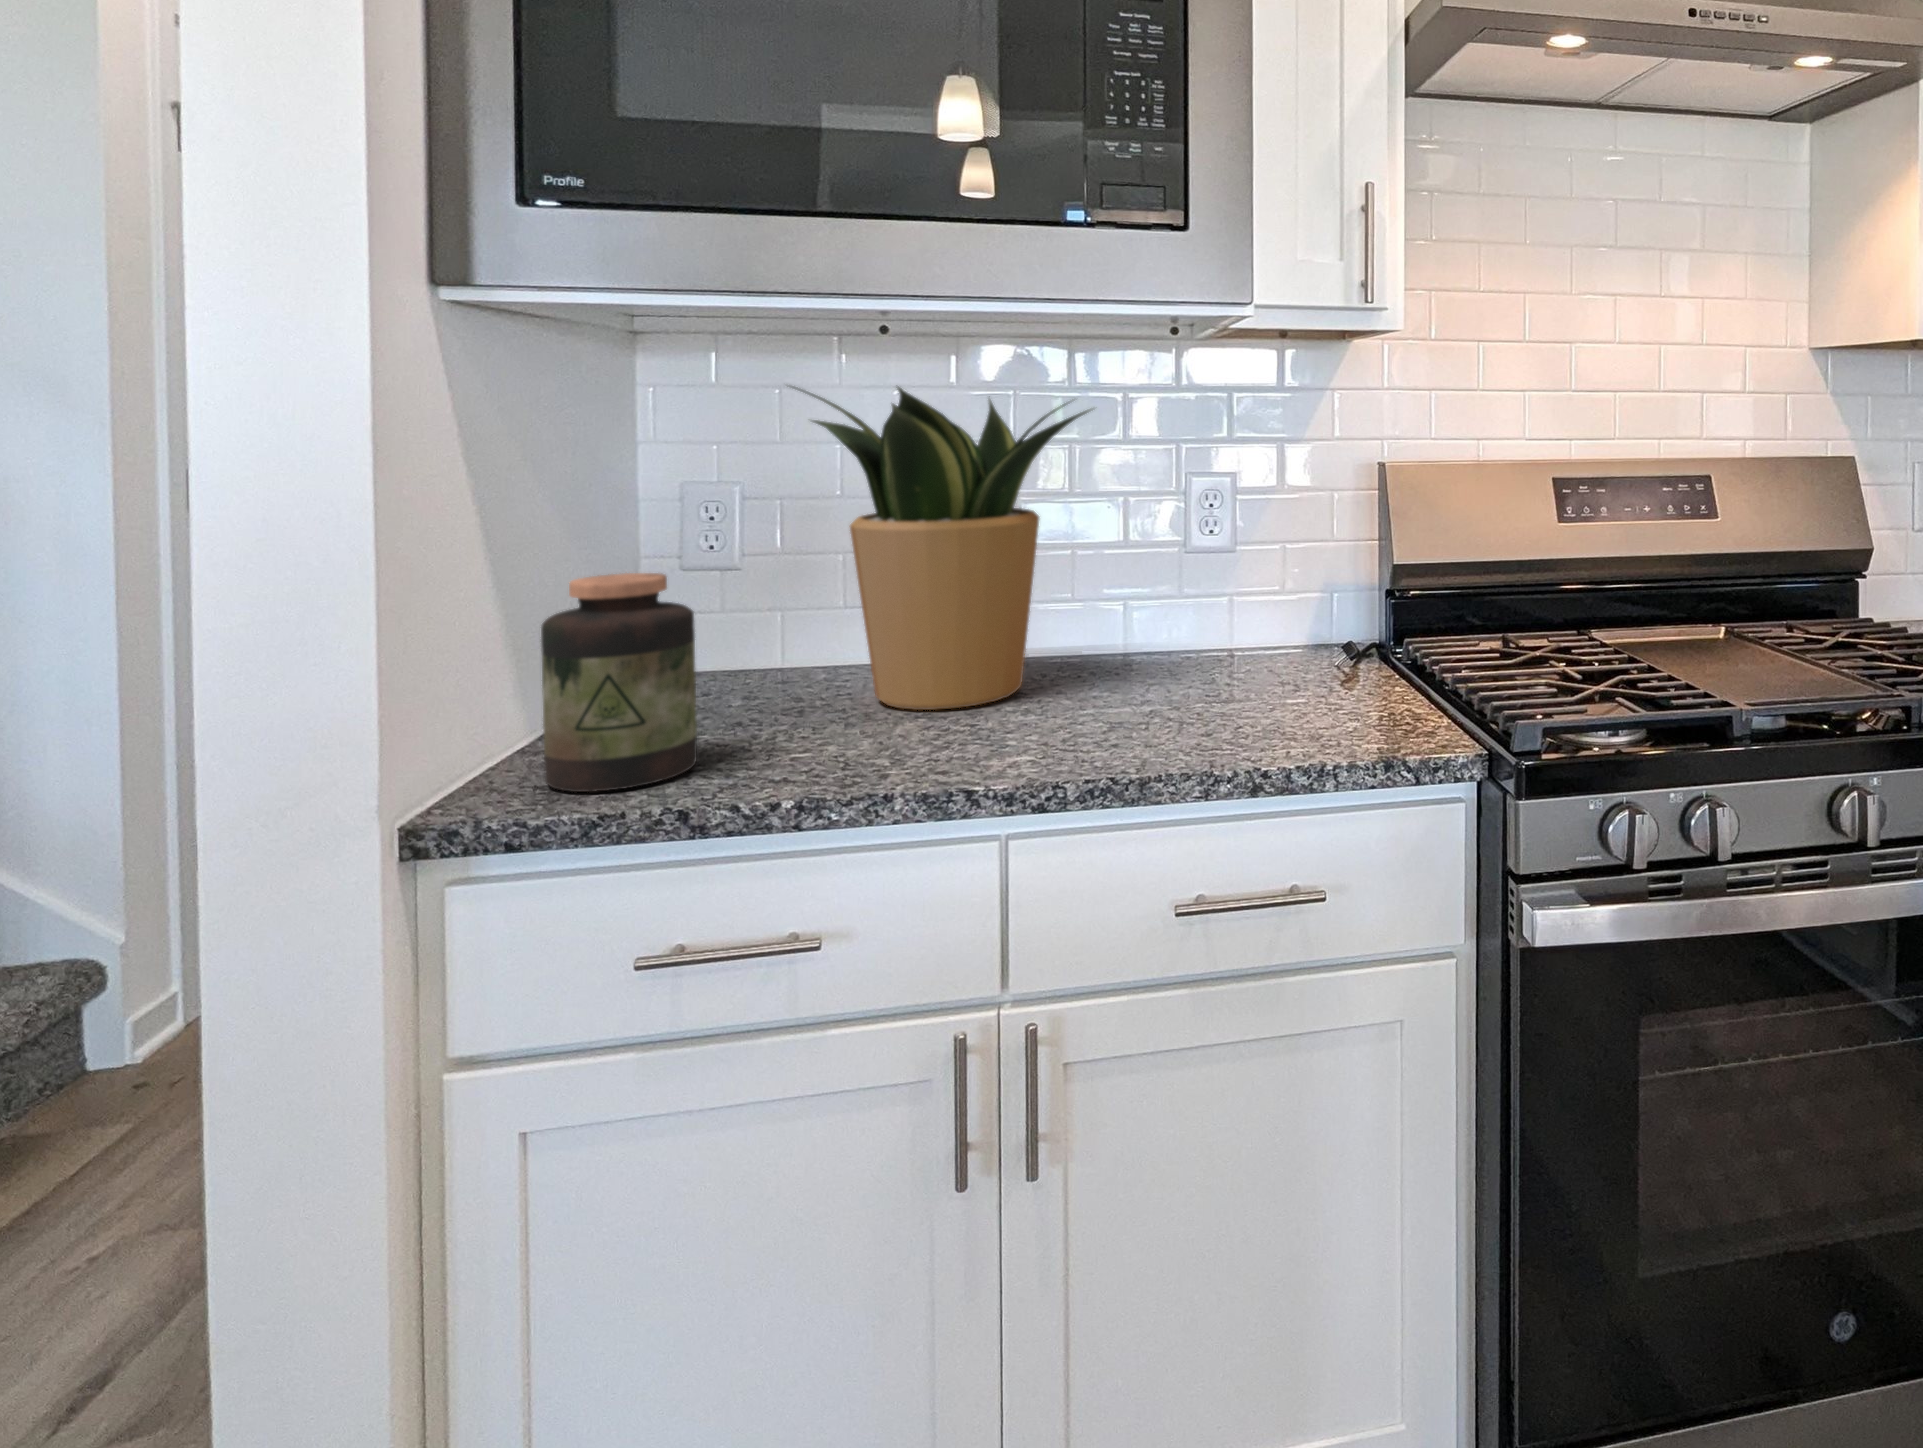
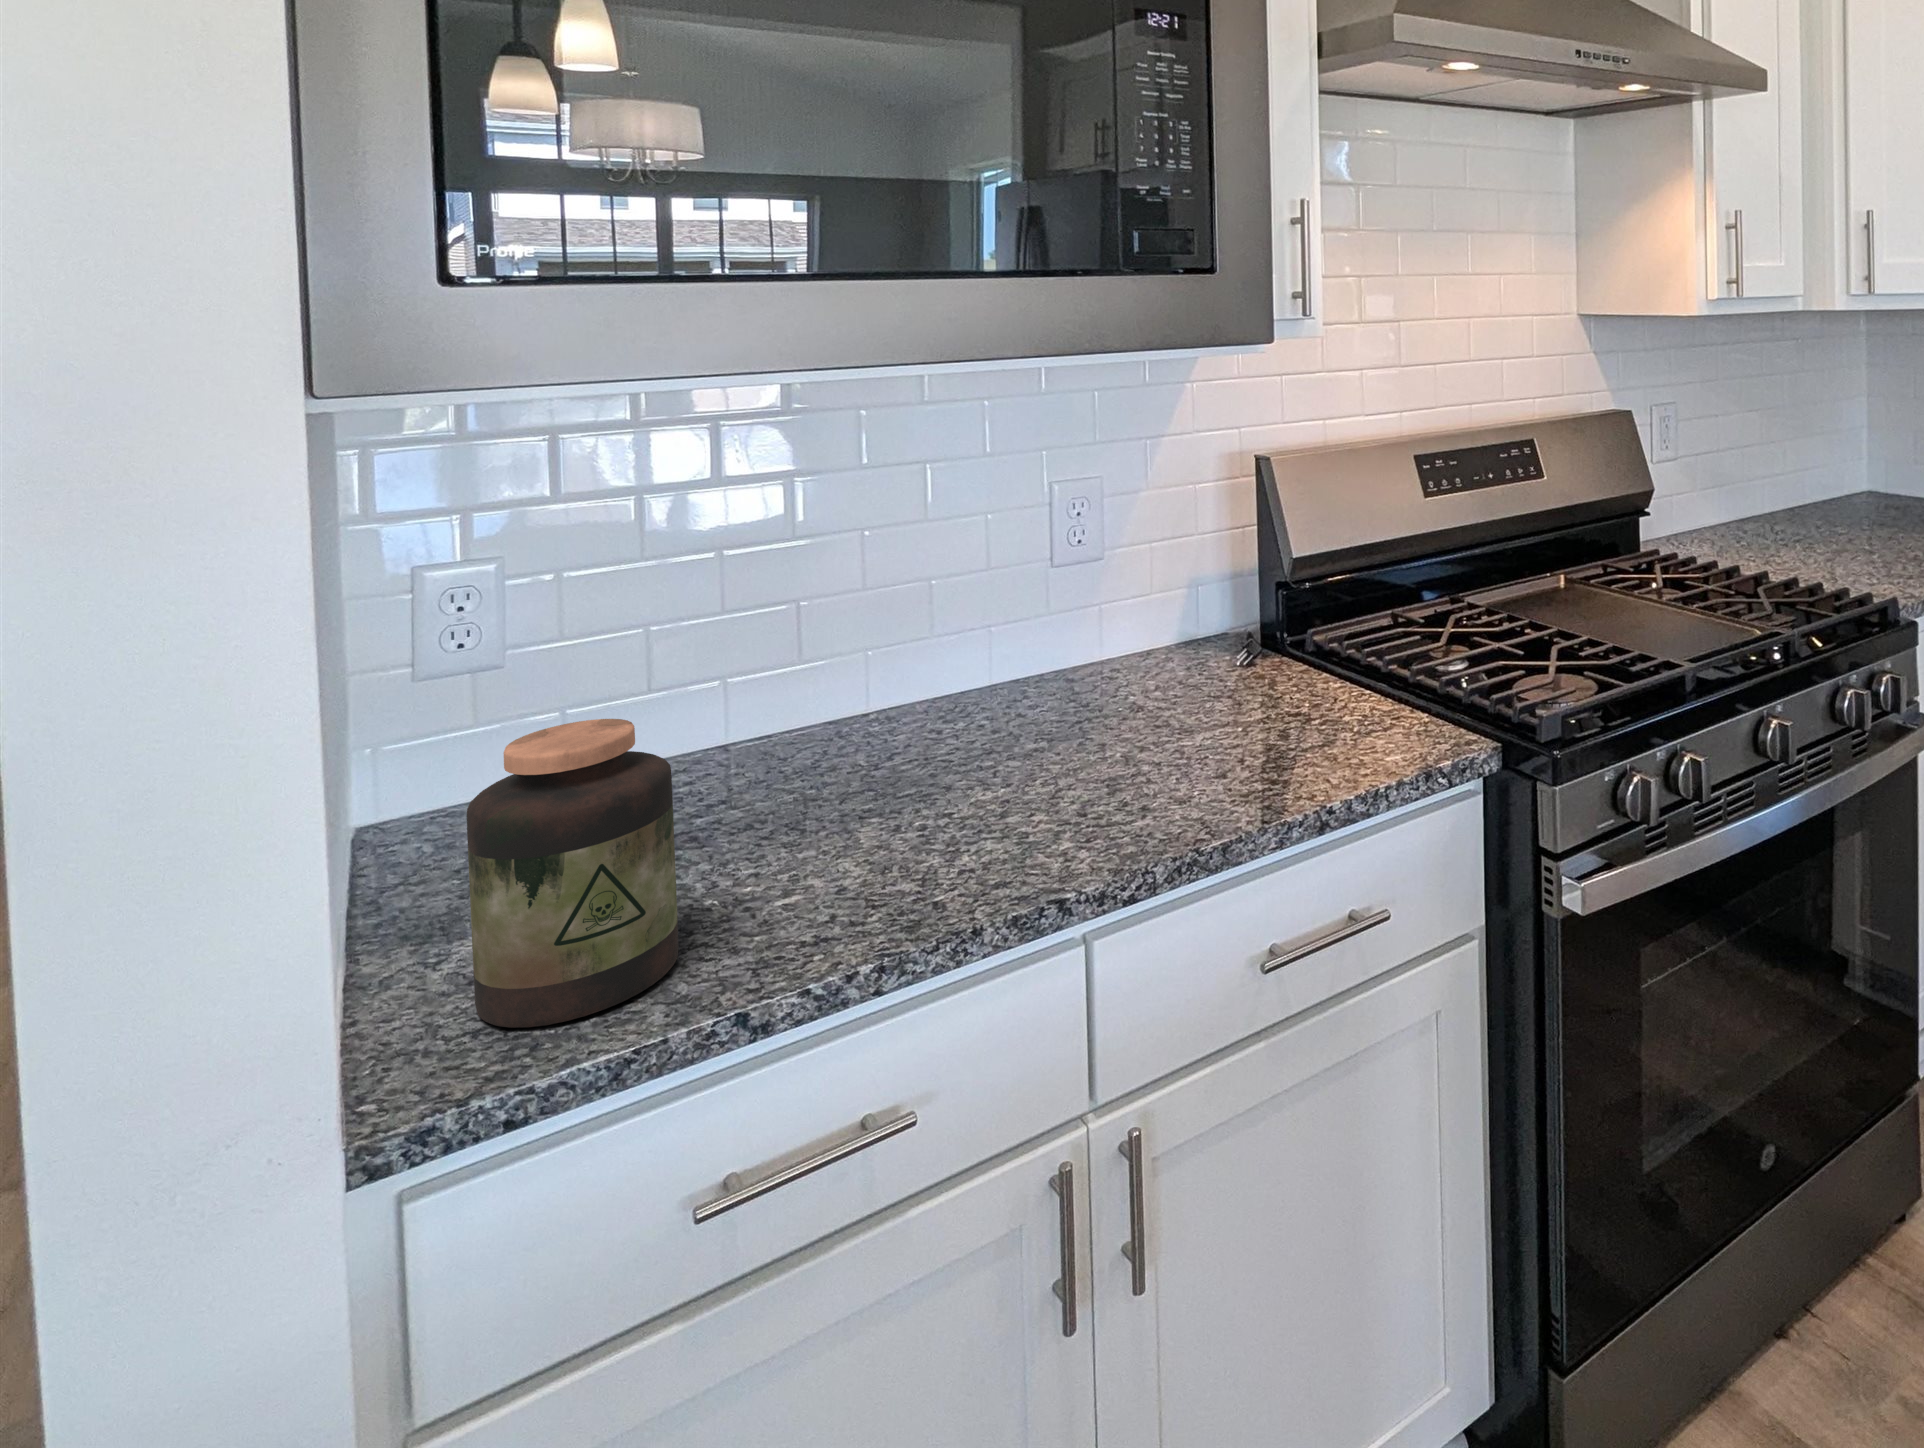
potted plant: present [793,387,1092,710] -> none [645,430,1051,814]

